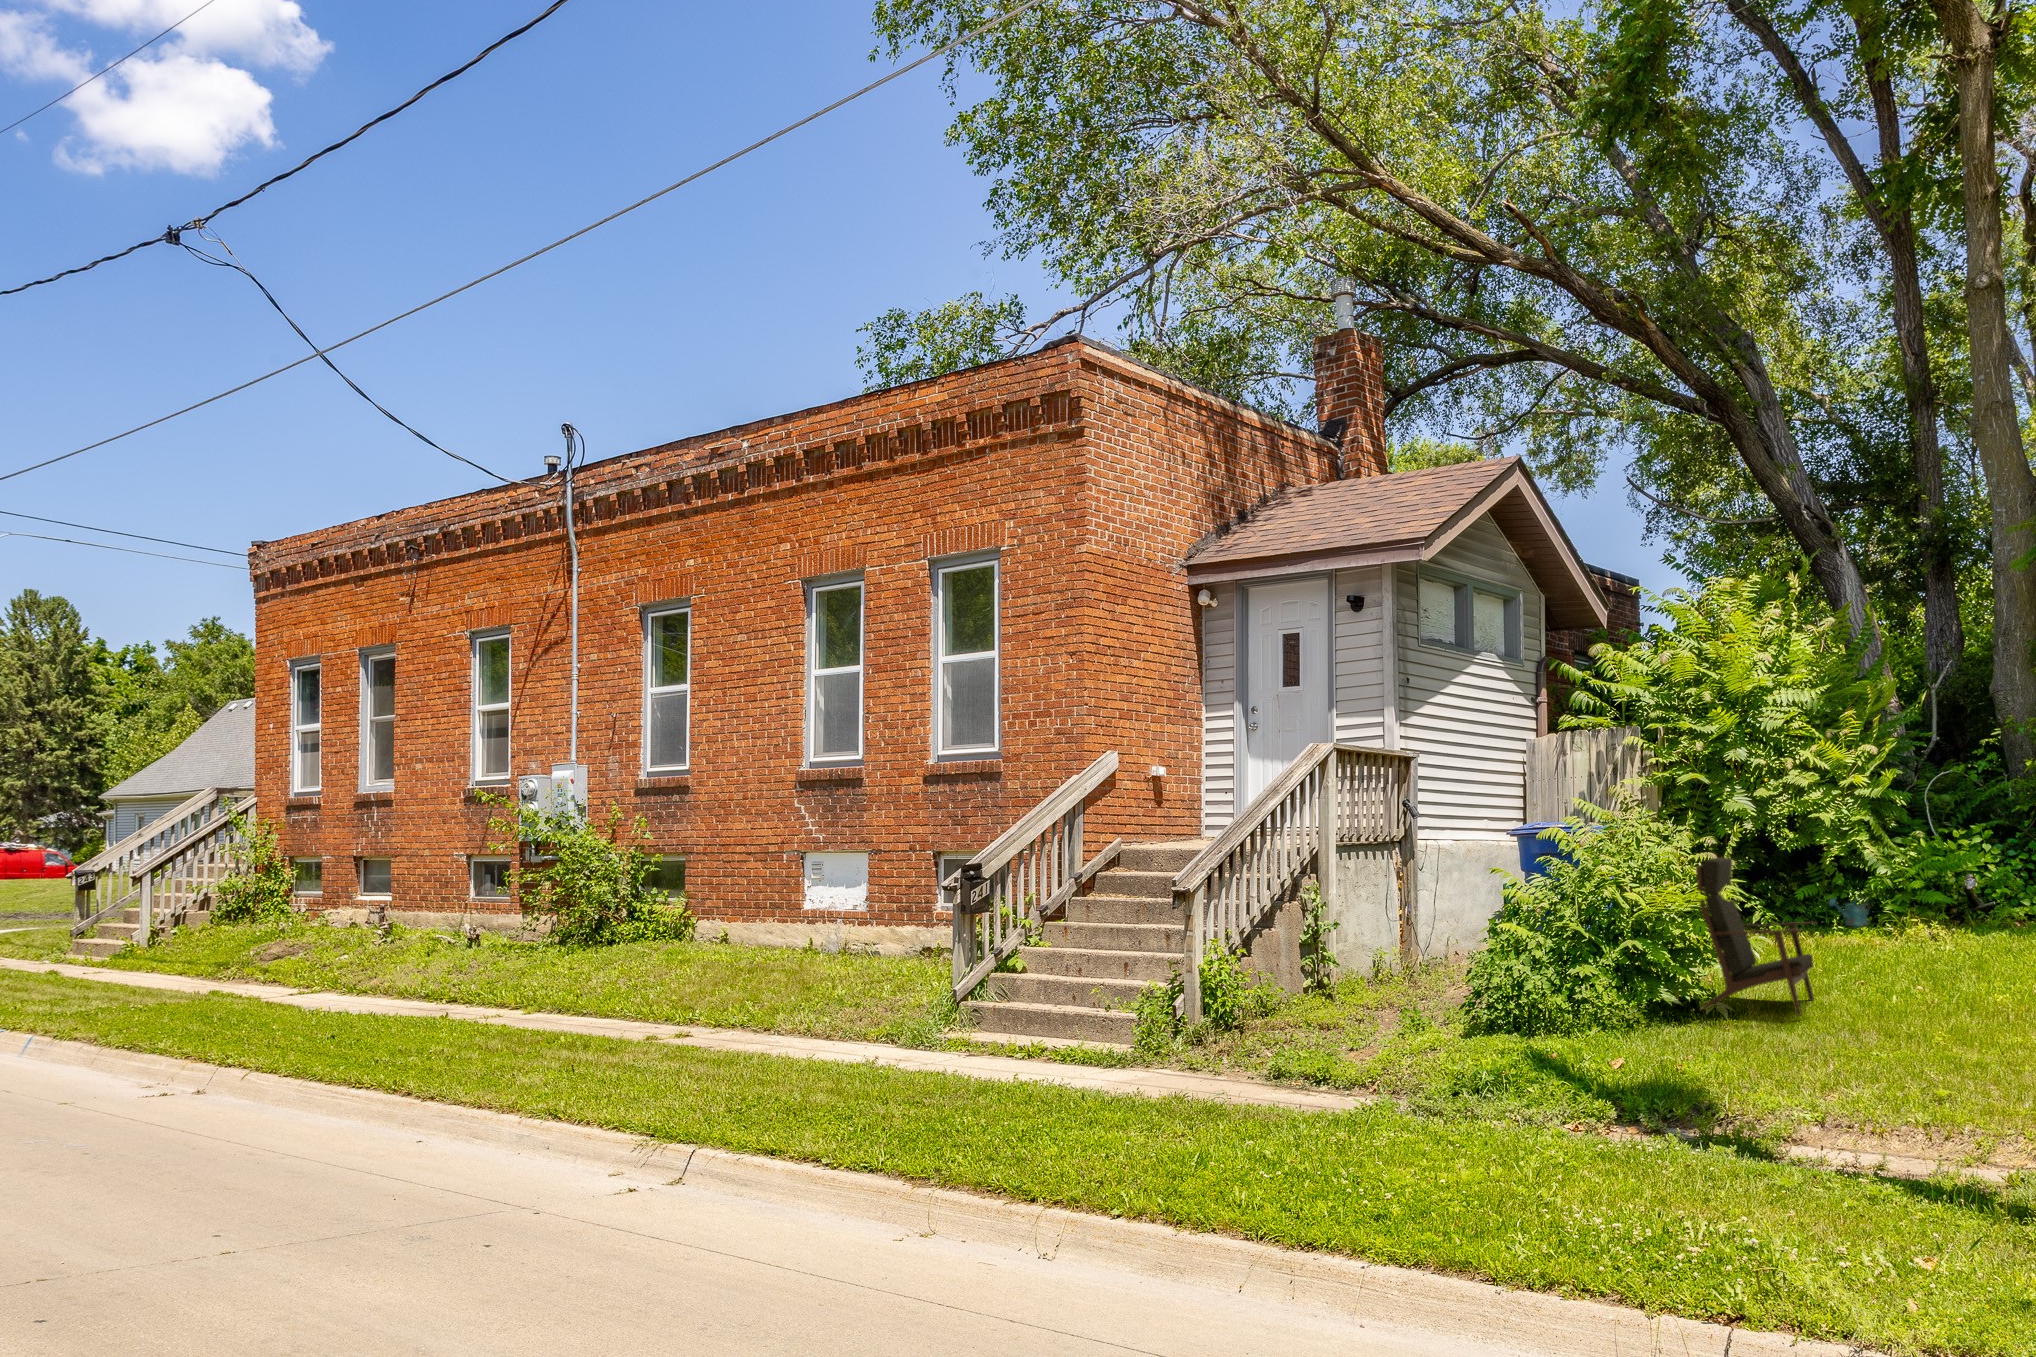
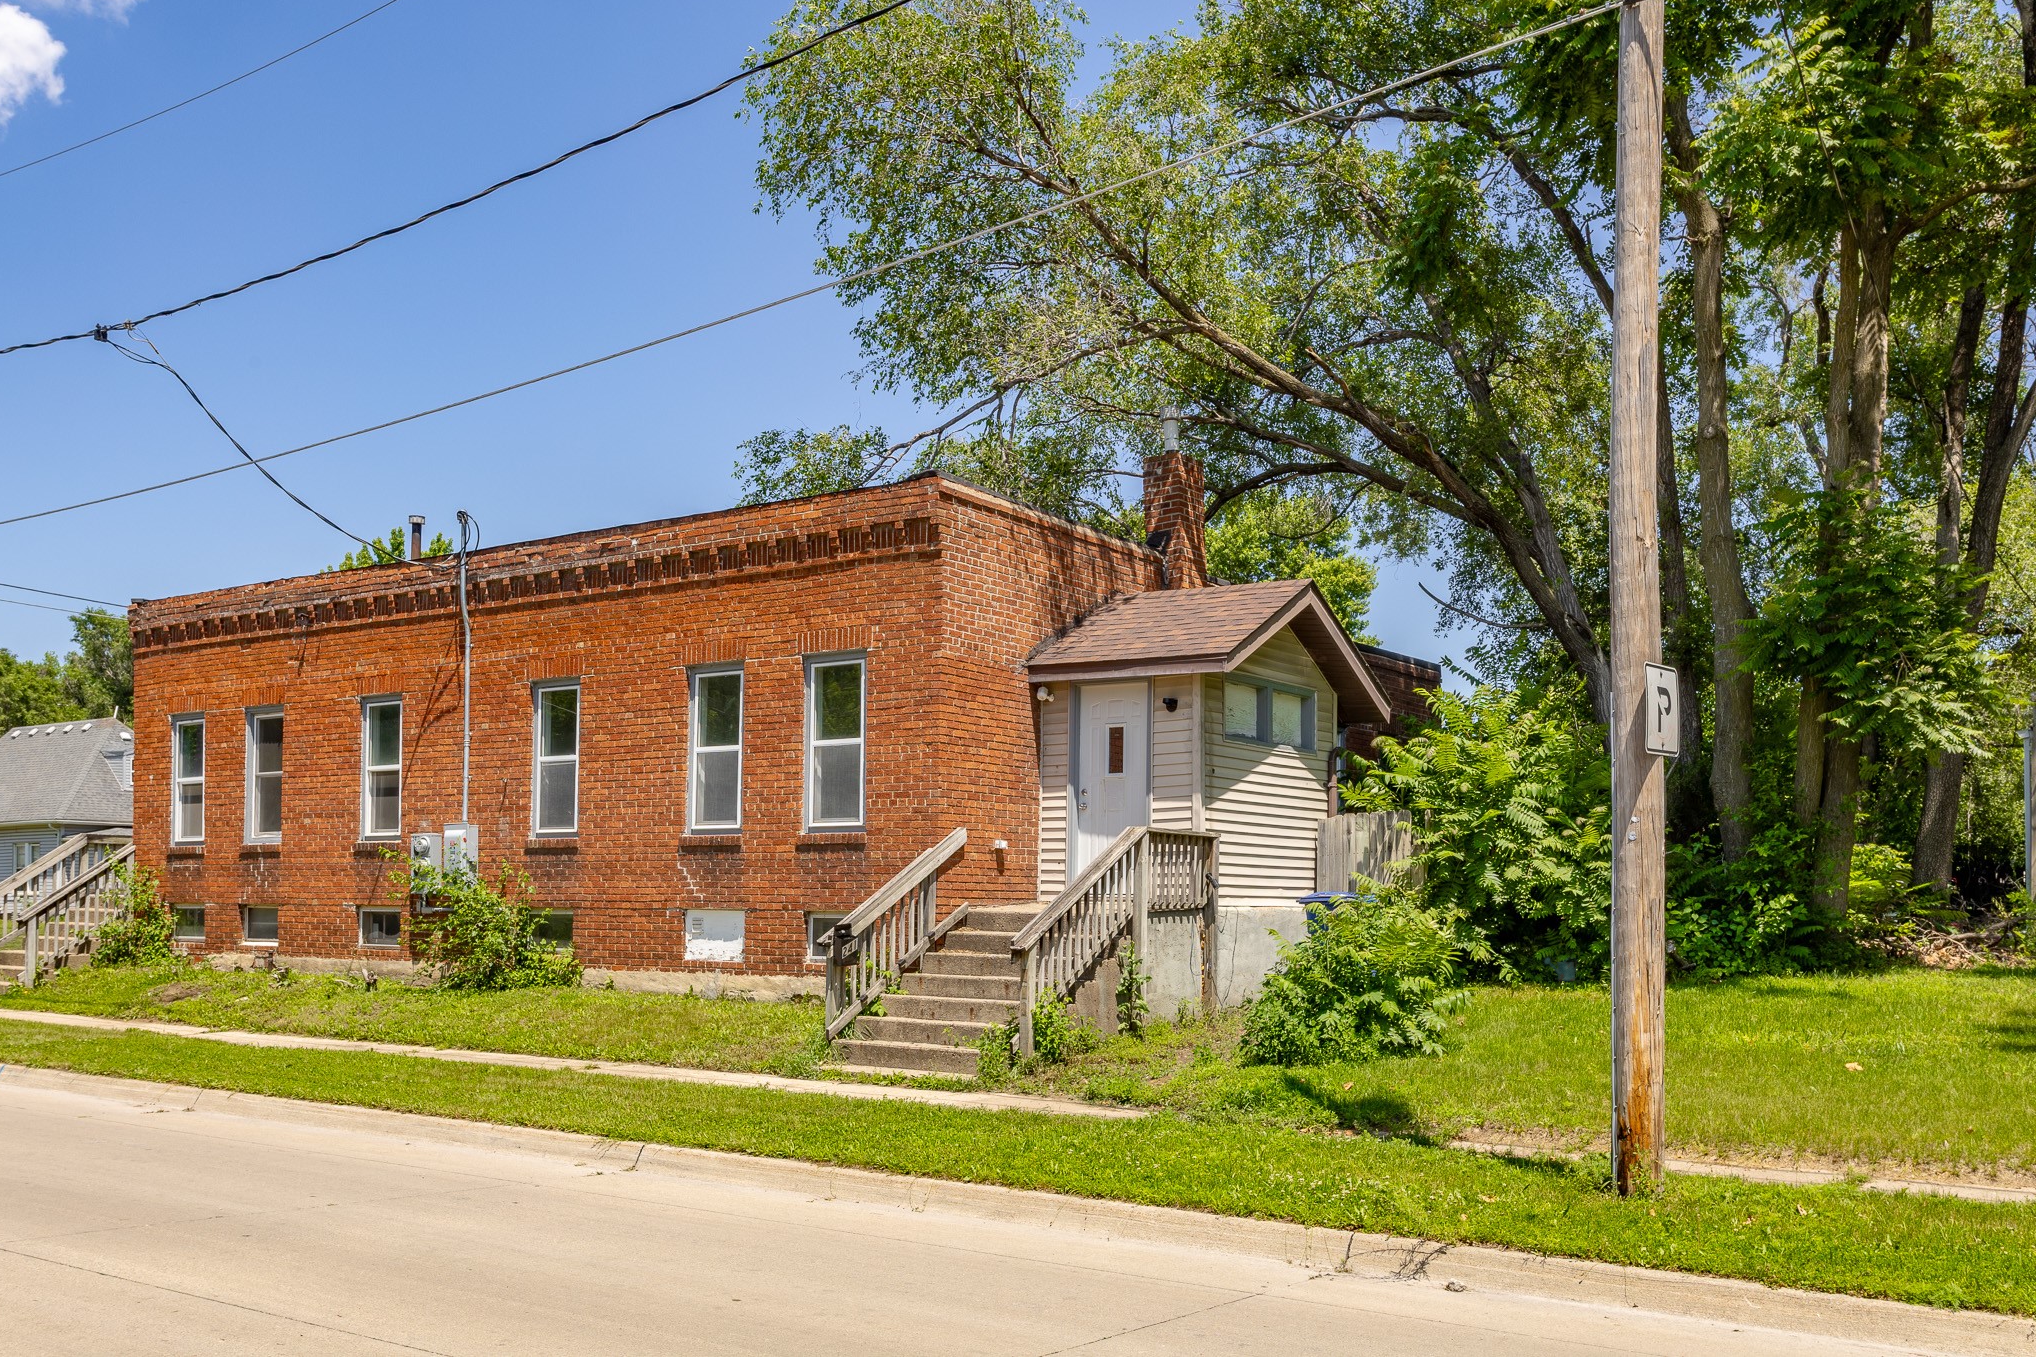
lounge chair: present [1696,857,1816,1016] -> none [1413,927,1505,1050]

